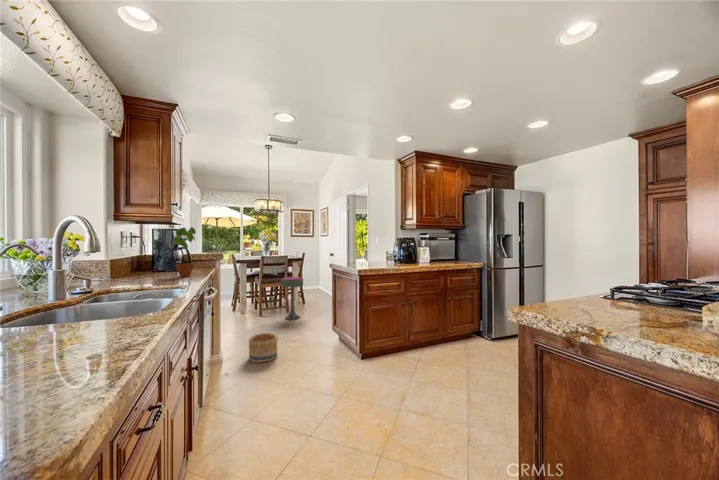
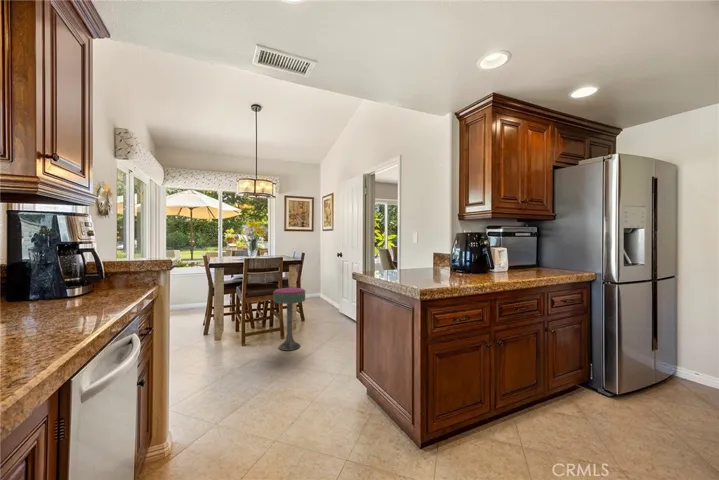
potted plant: present [173,227,196,277] -> none [35,204,98,310]
basket: present [249,333,278,363] -> none [216,393,269,456]

